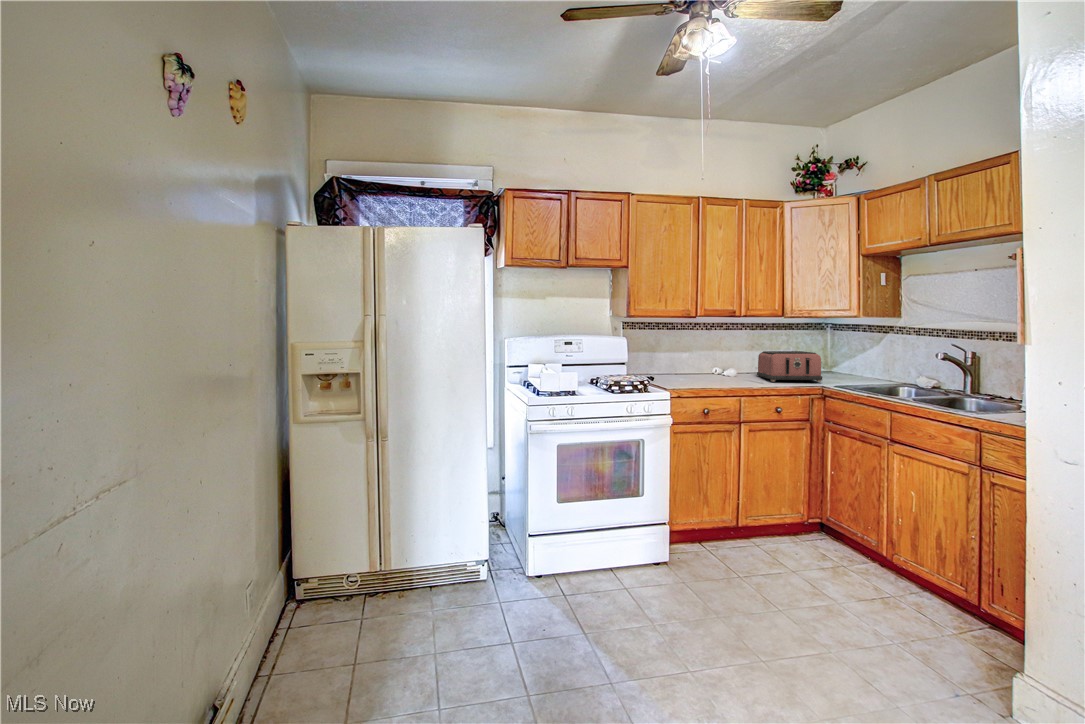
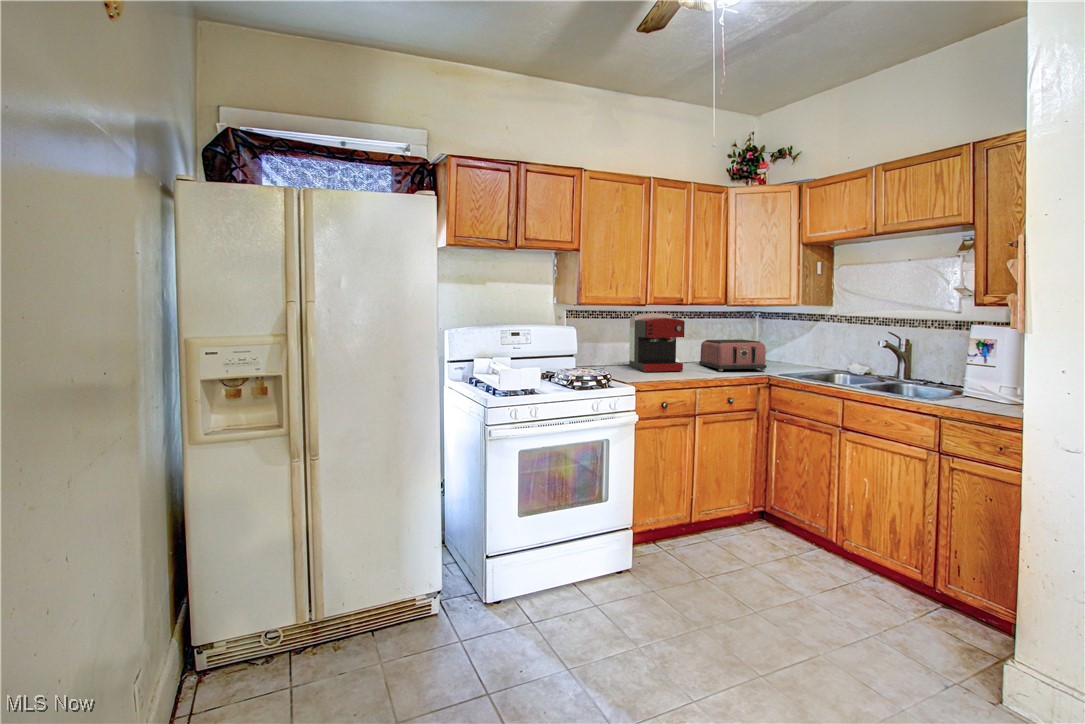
coffee maker: none [684,325,735,381] -> present [629,313,685,372]

